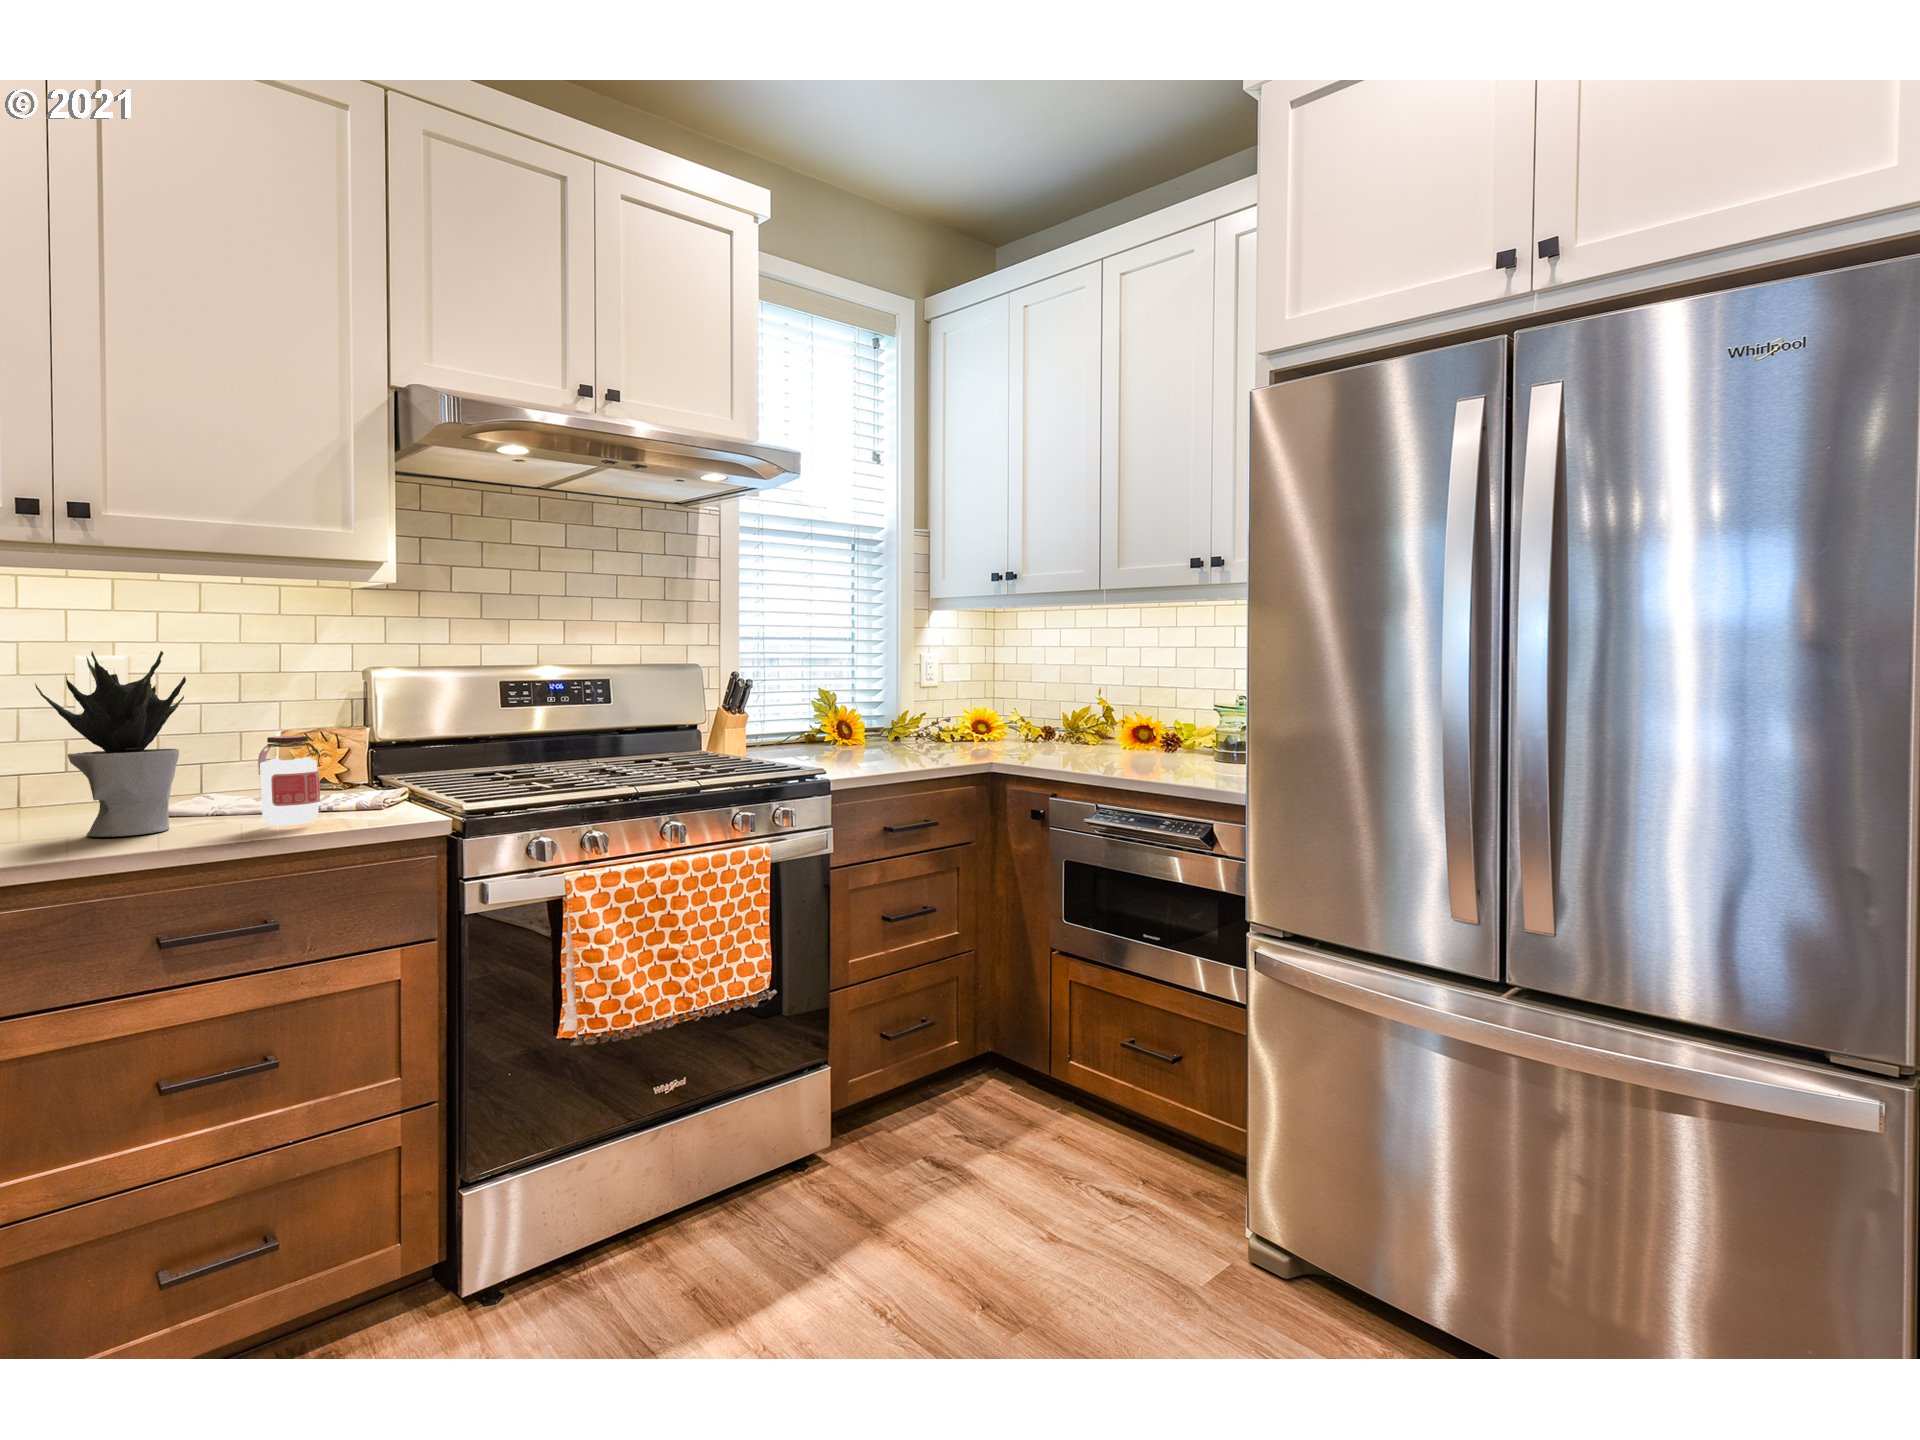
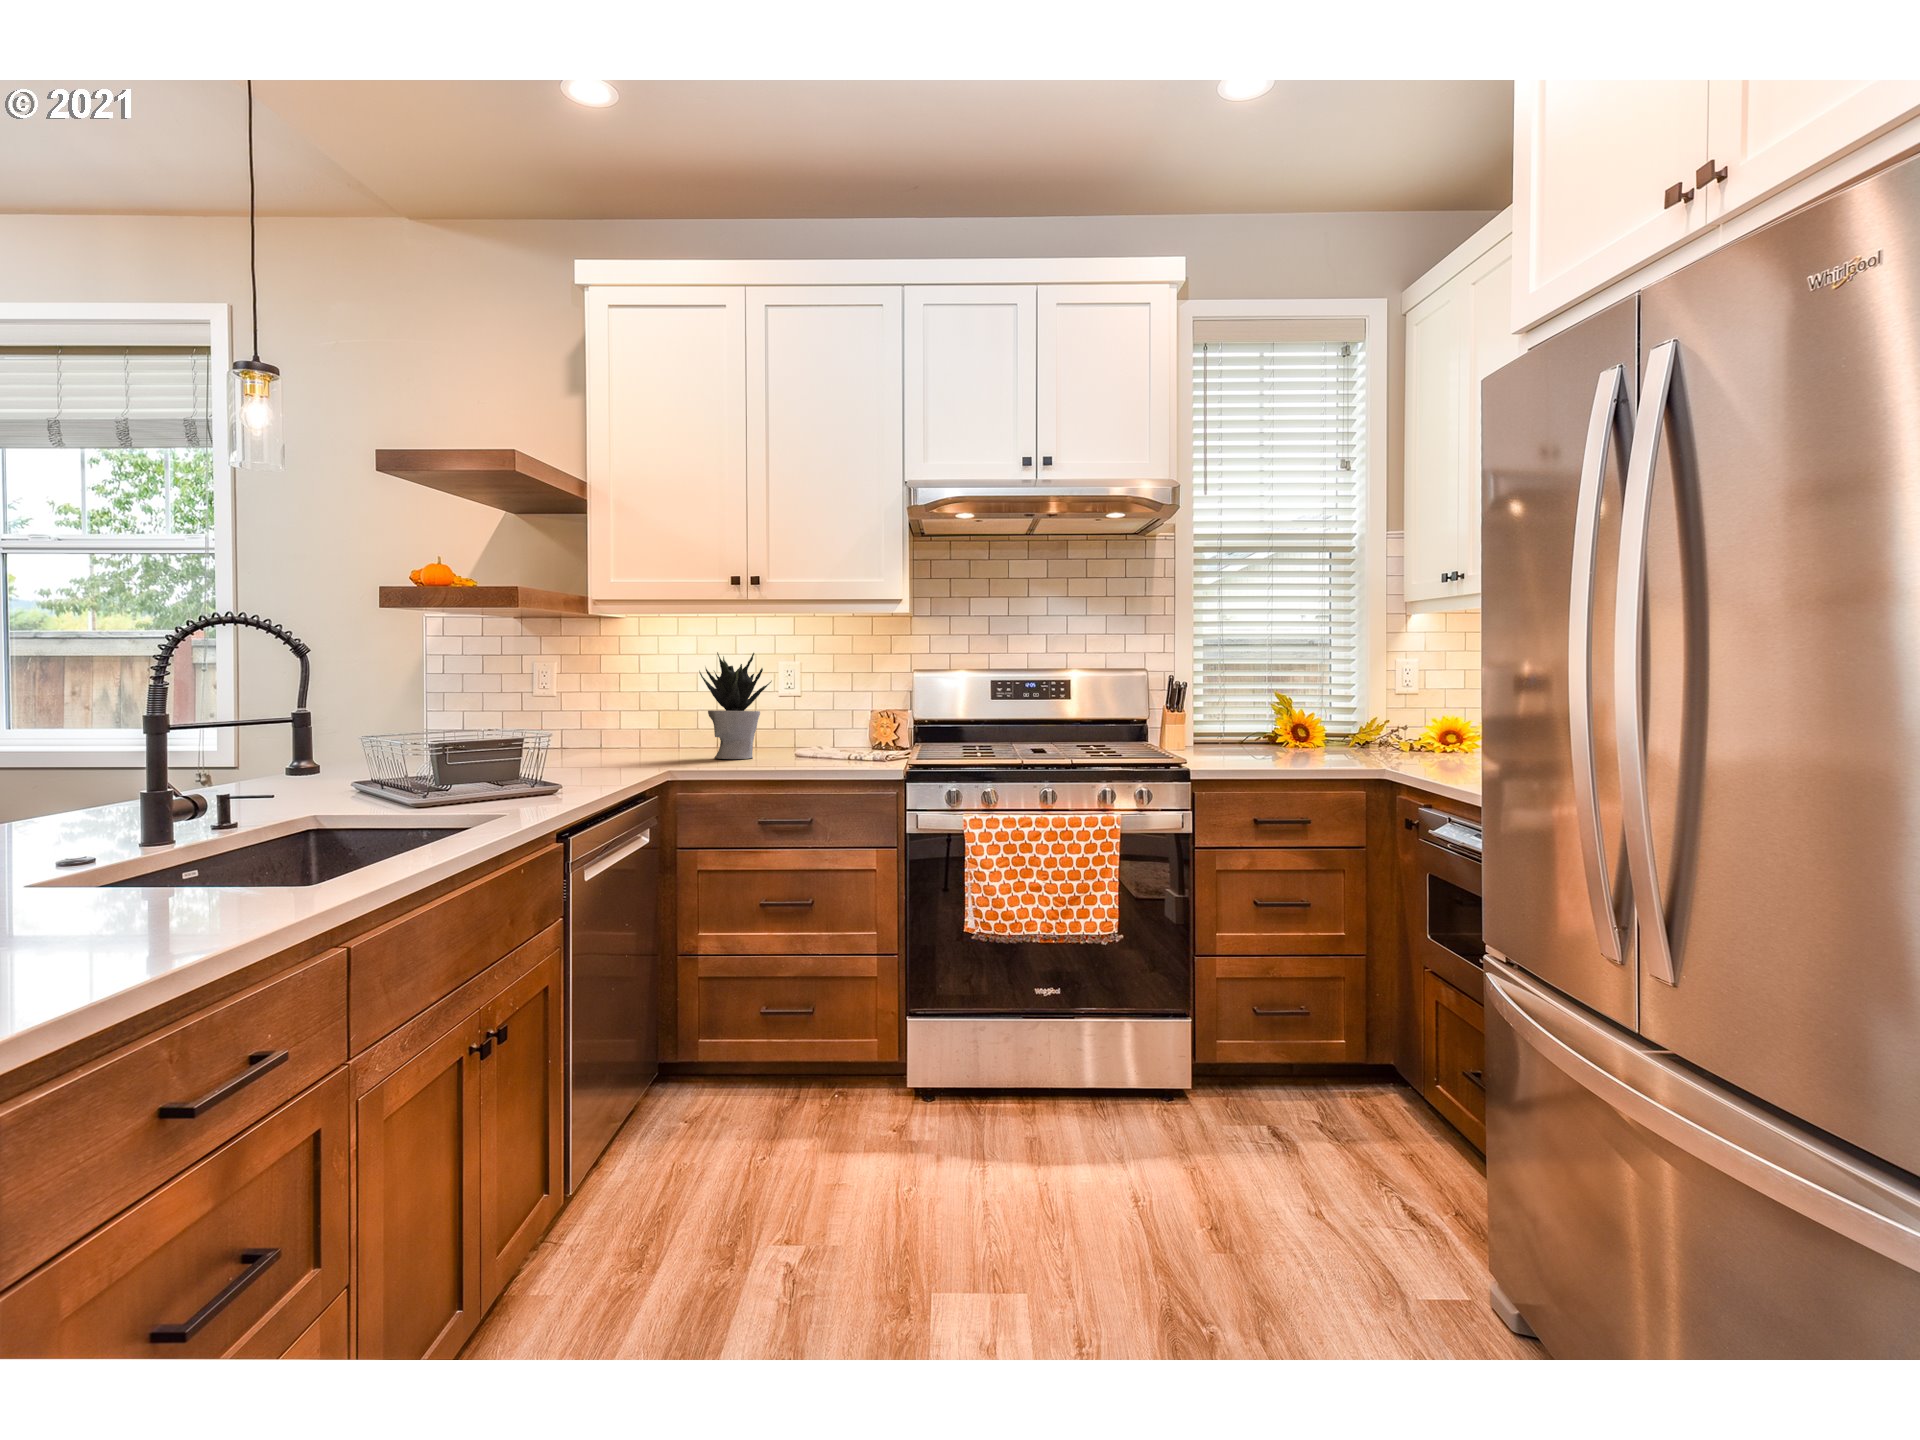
jar: present [258,736,320,825] -> none [788,706,821,762]

